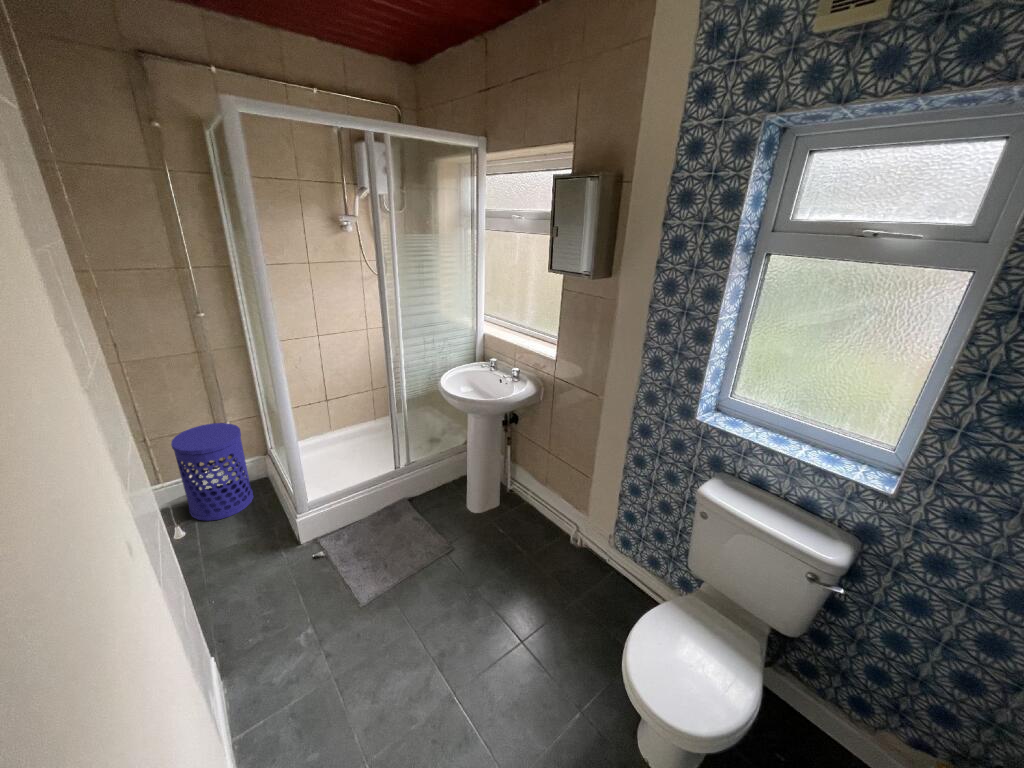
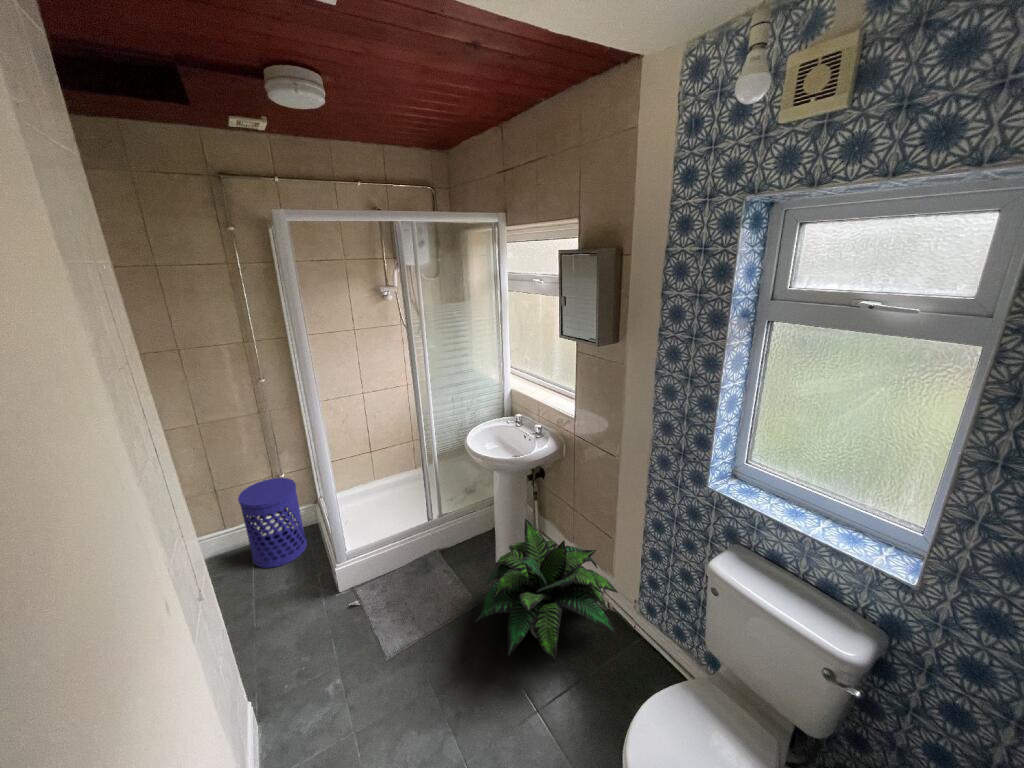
potted plant: none [453,460,598,594] -> present [474,519,618,661]

